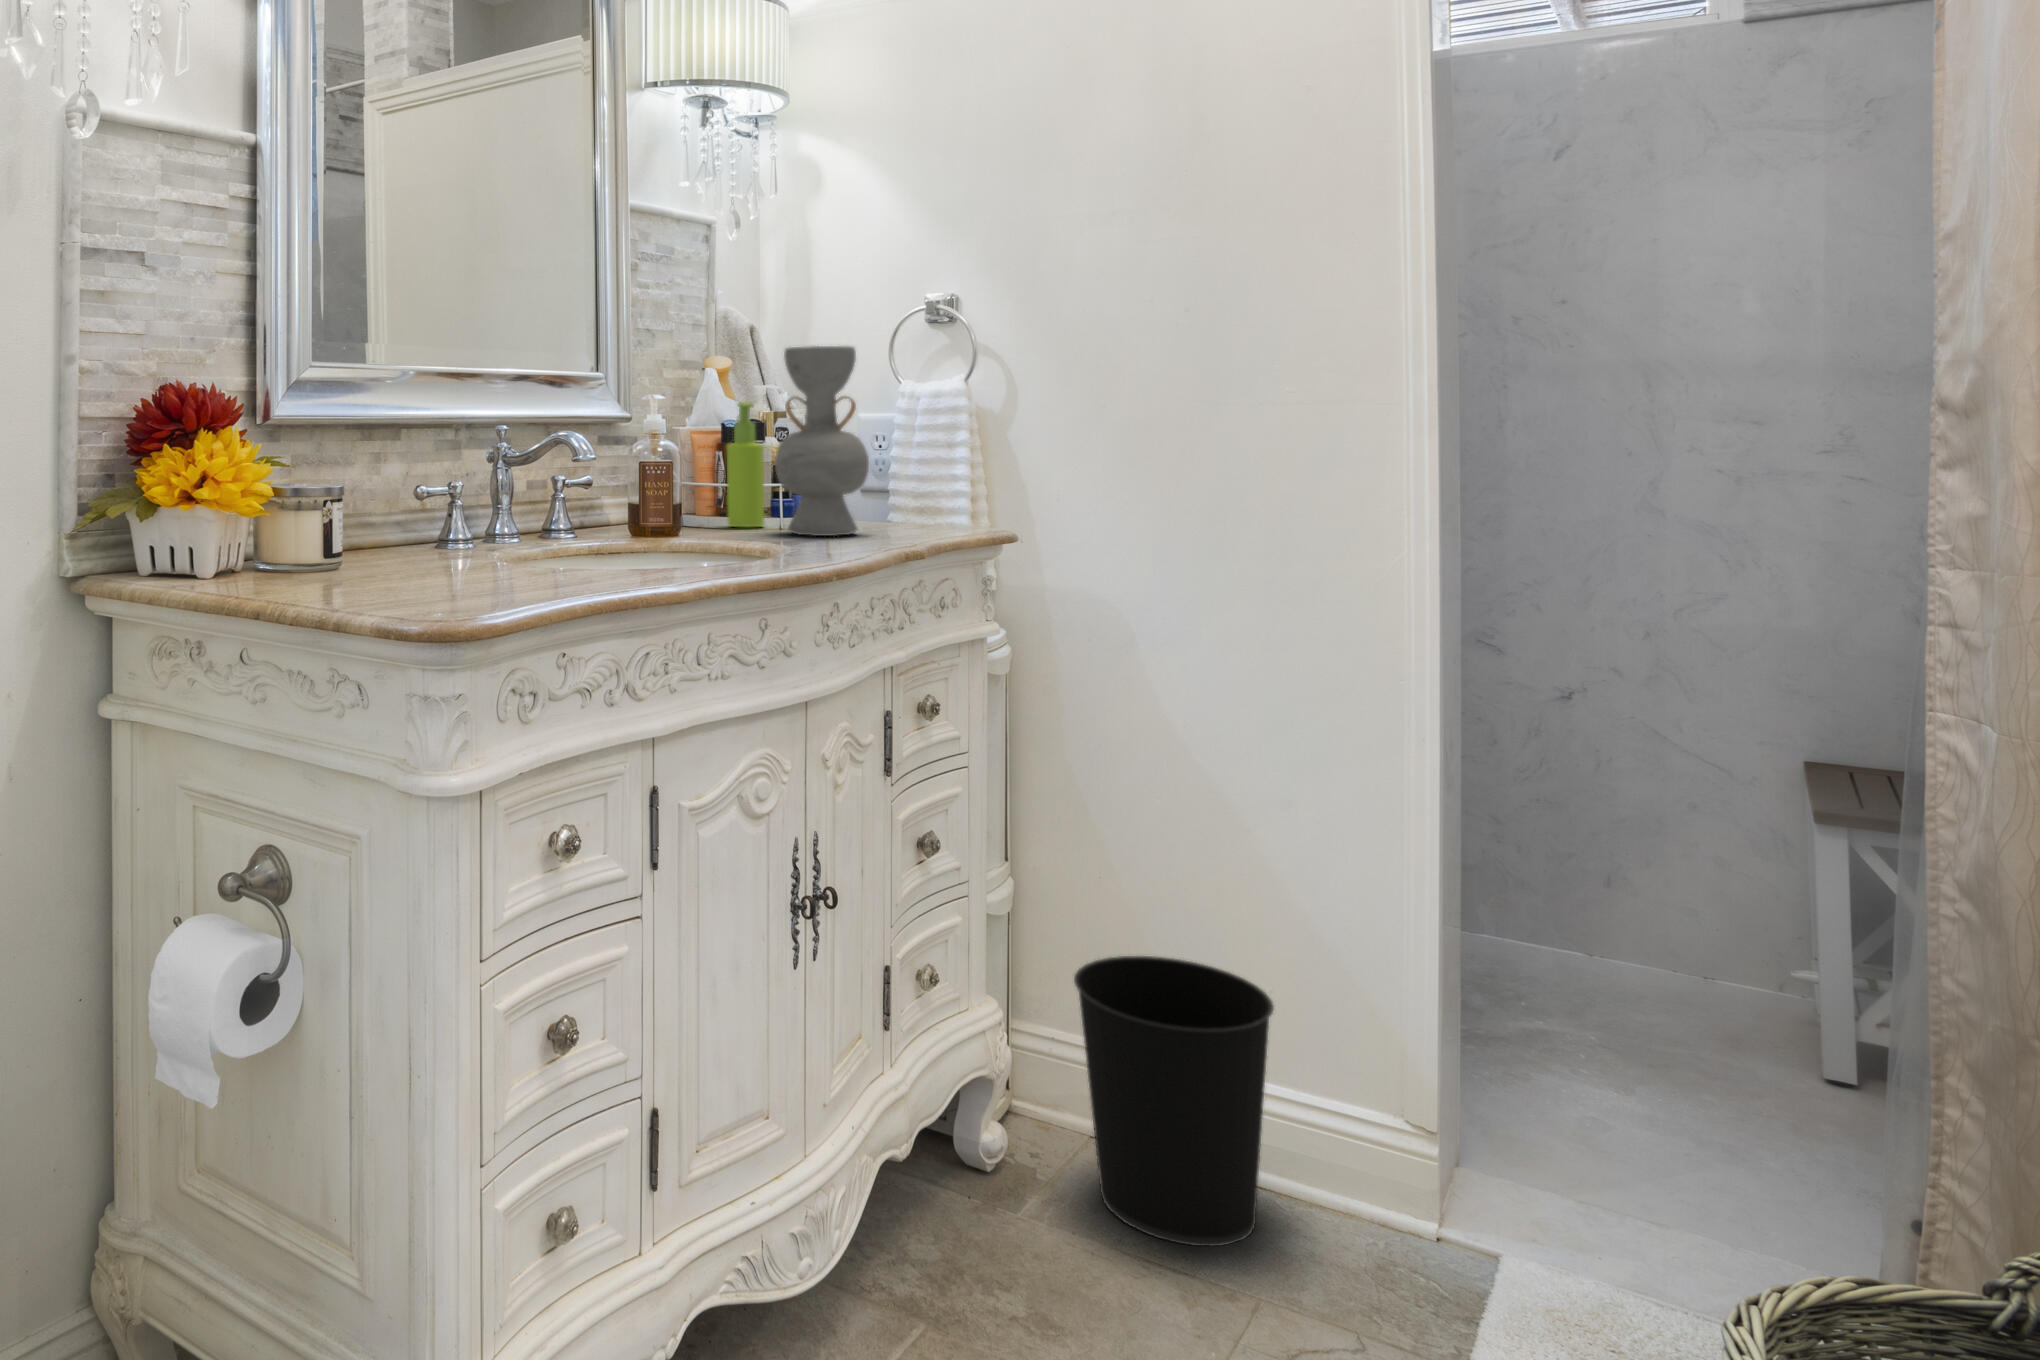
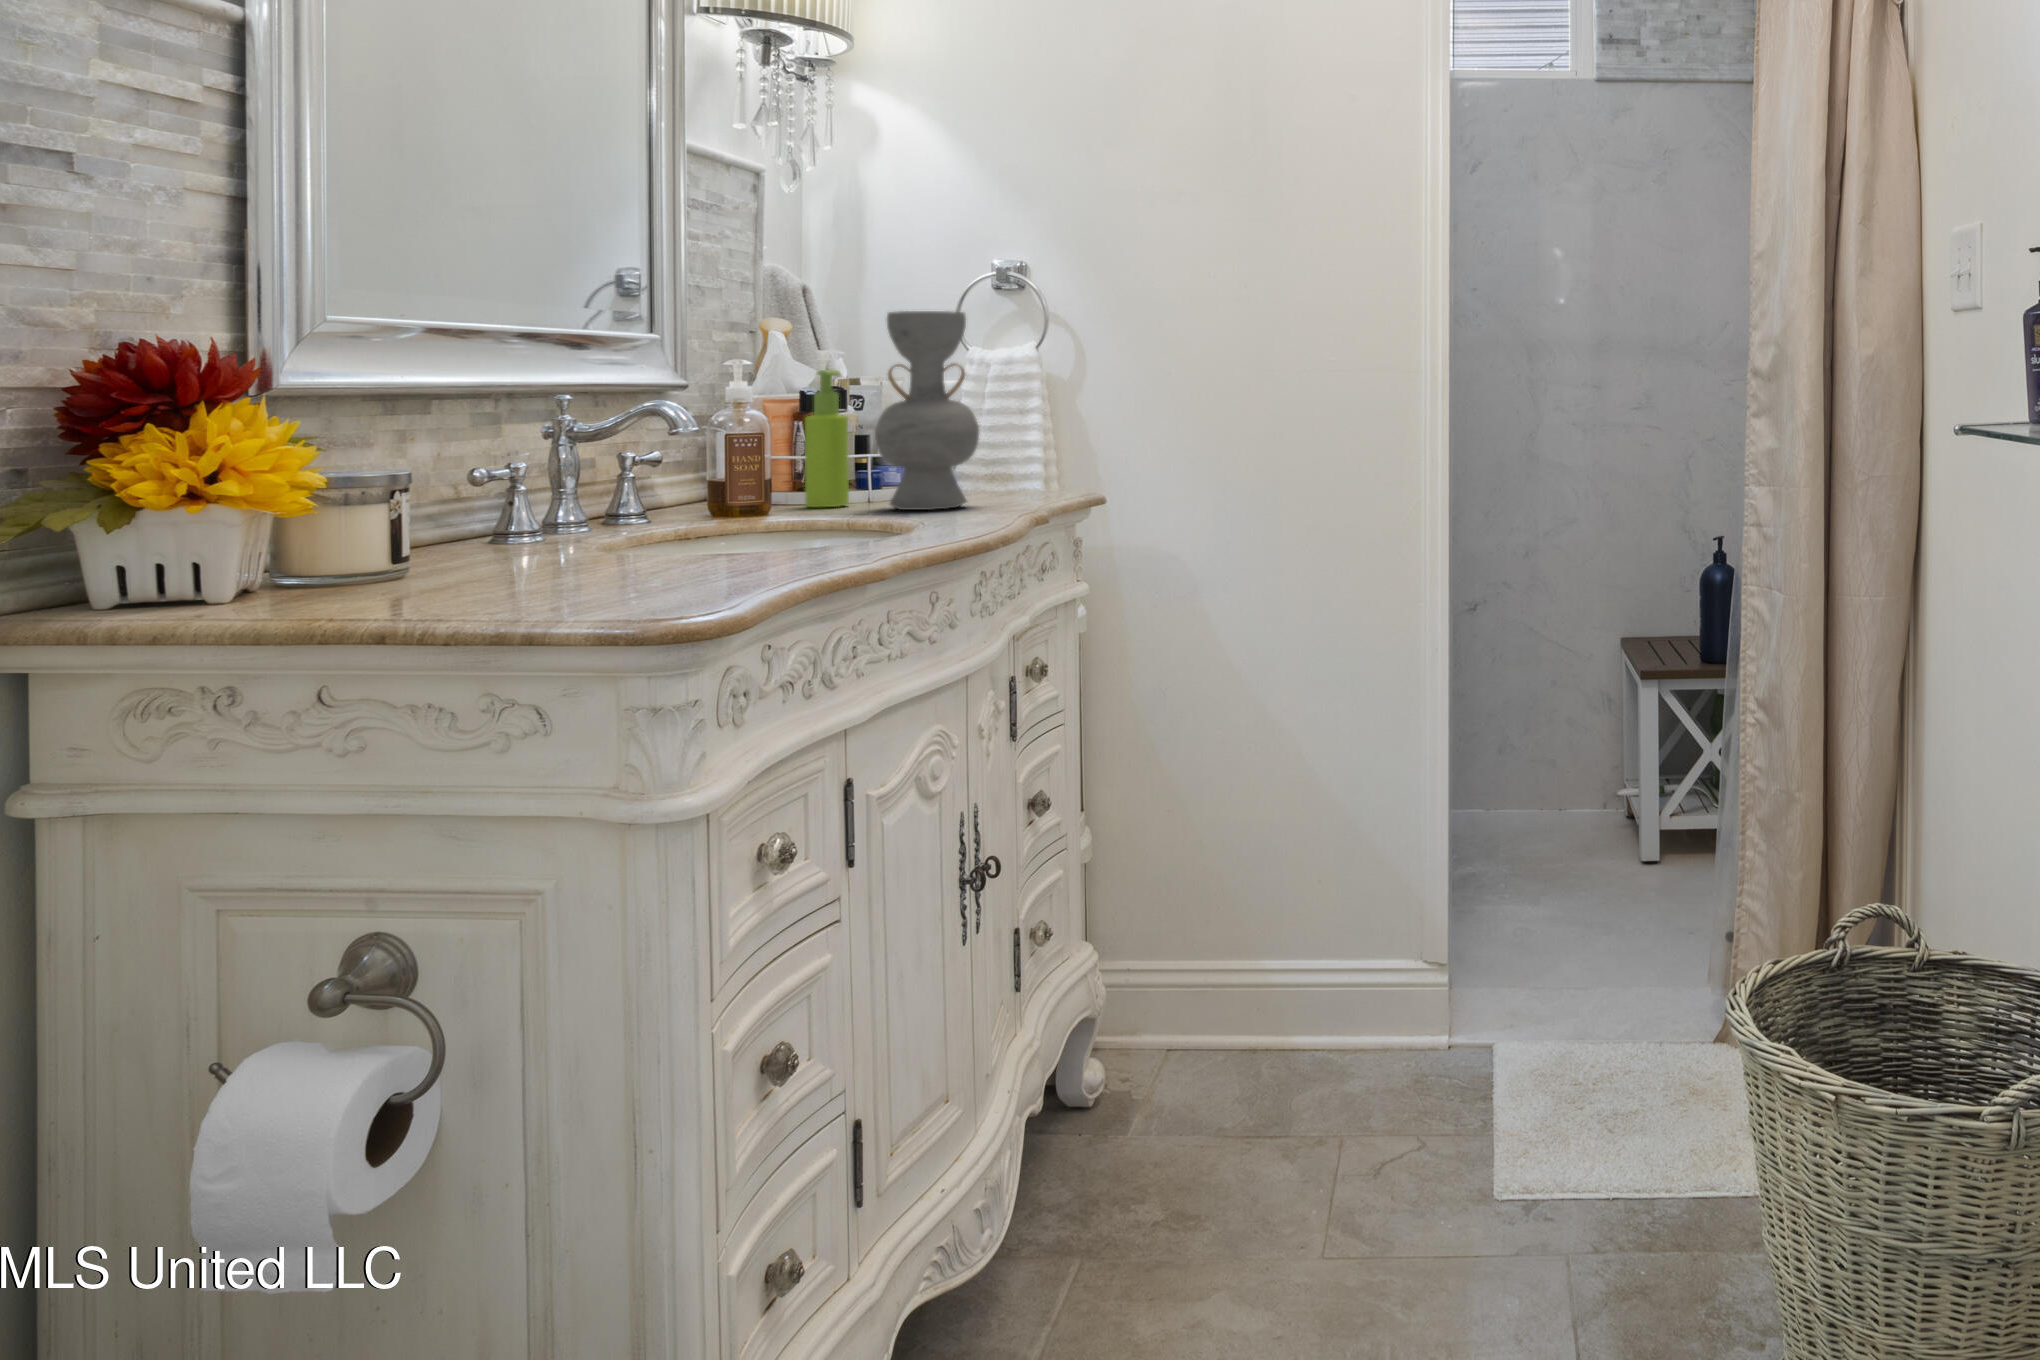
wastebasket: present [1074,956,1274,1246] -> none [1165,874,1333,1121]

